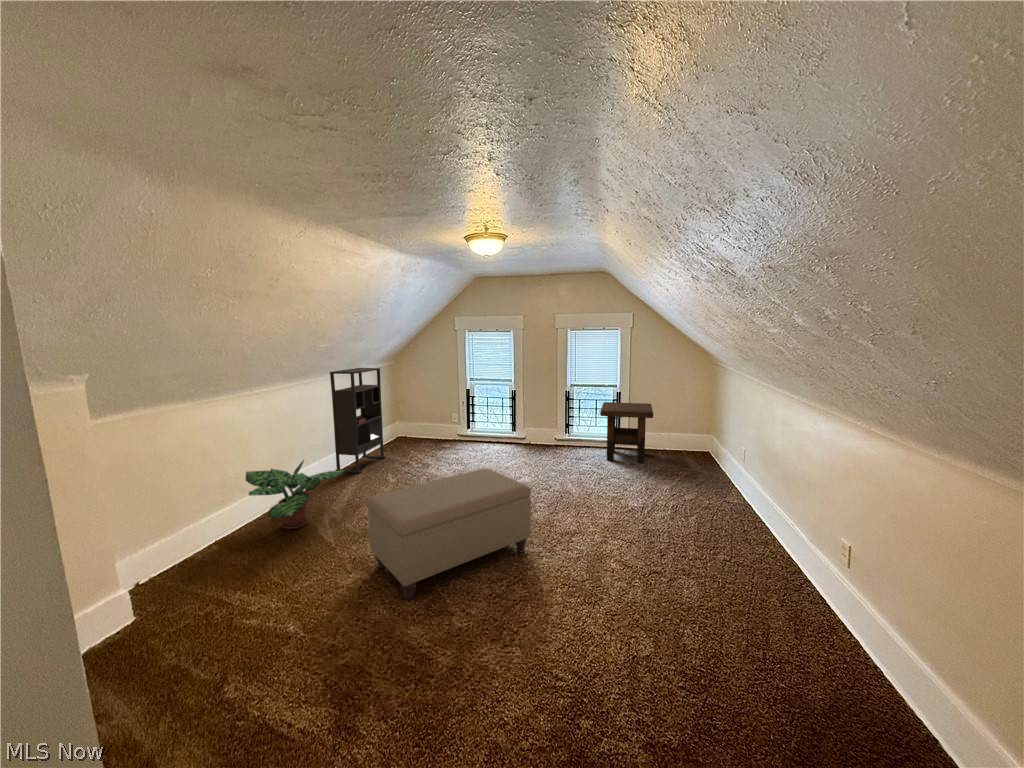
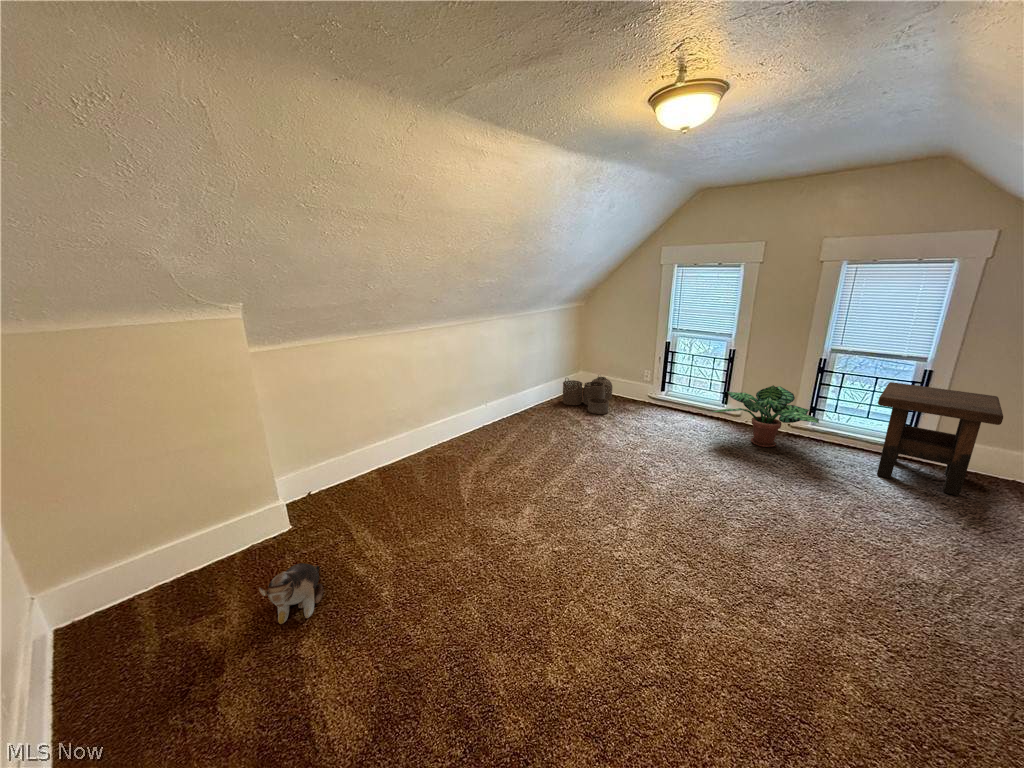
bookshelf: present [330,368,386,473] -> none [501,307,559,425]
woven basket: none [385,423,429,454] -> present [563,375,612,414]
potted plant: present [246,460,344,529] -> present [714,385,819,447]
ottoman: present [367,468,531,599] -> none [468,464,702,629]
plush toy: none [219,601,258,655] -> present [259,563,324,624]

